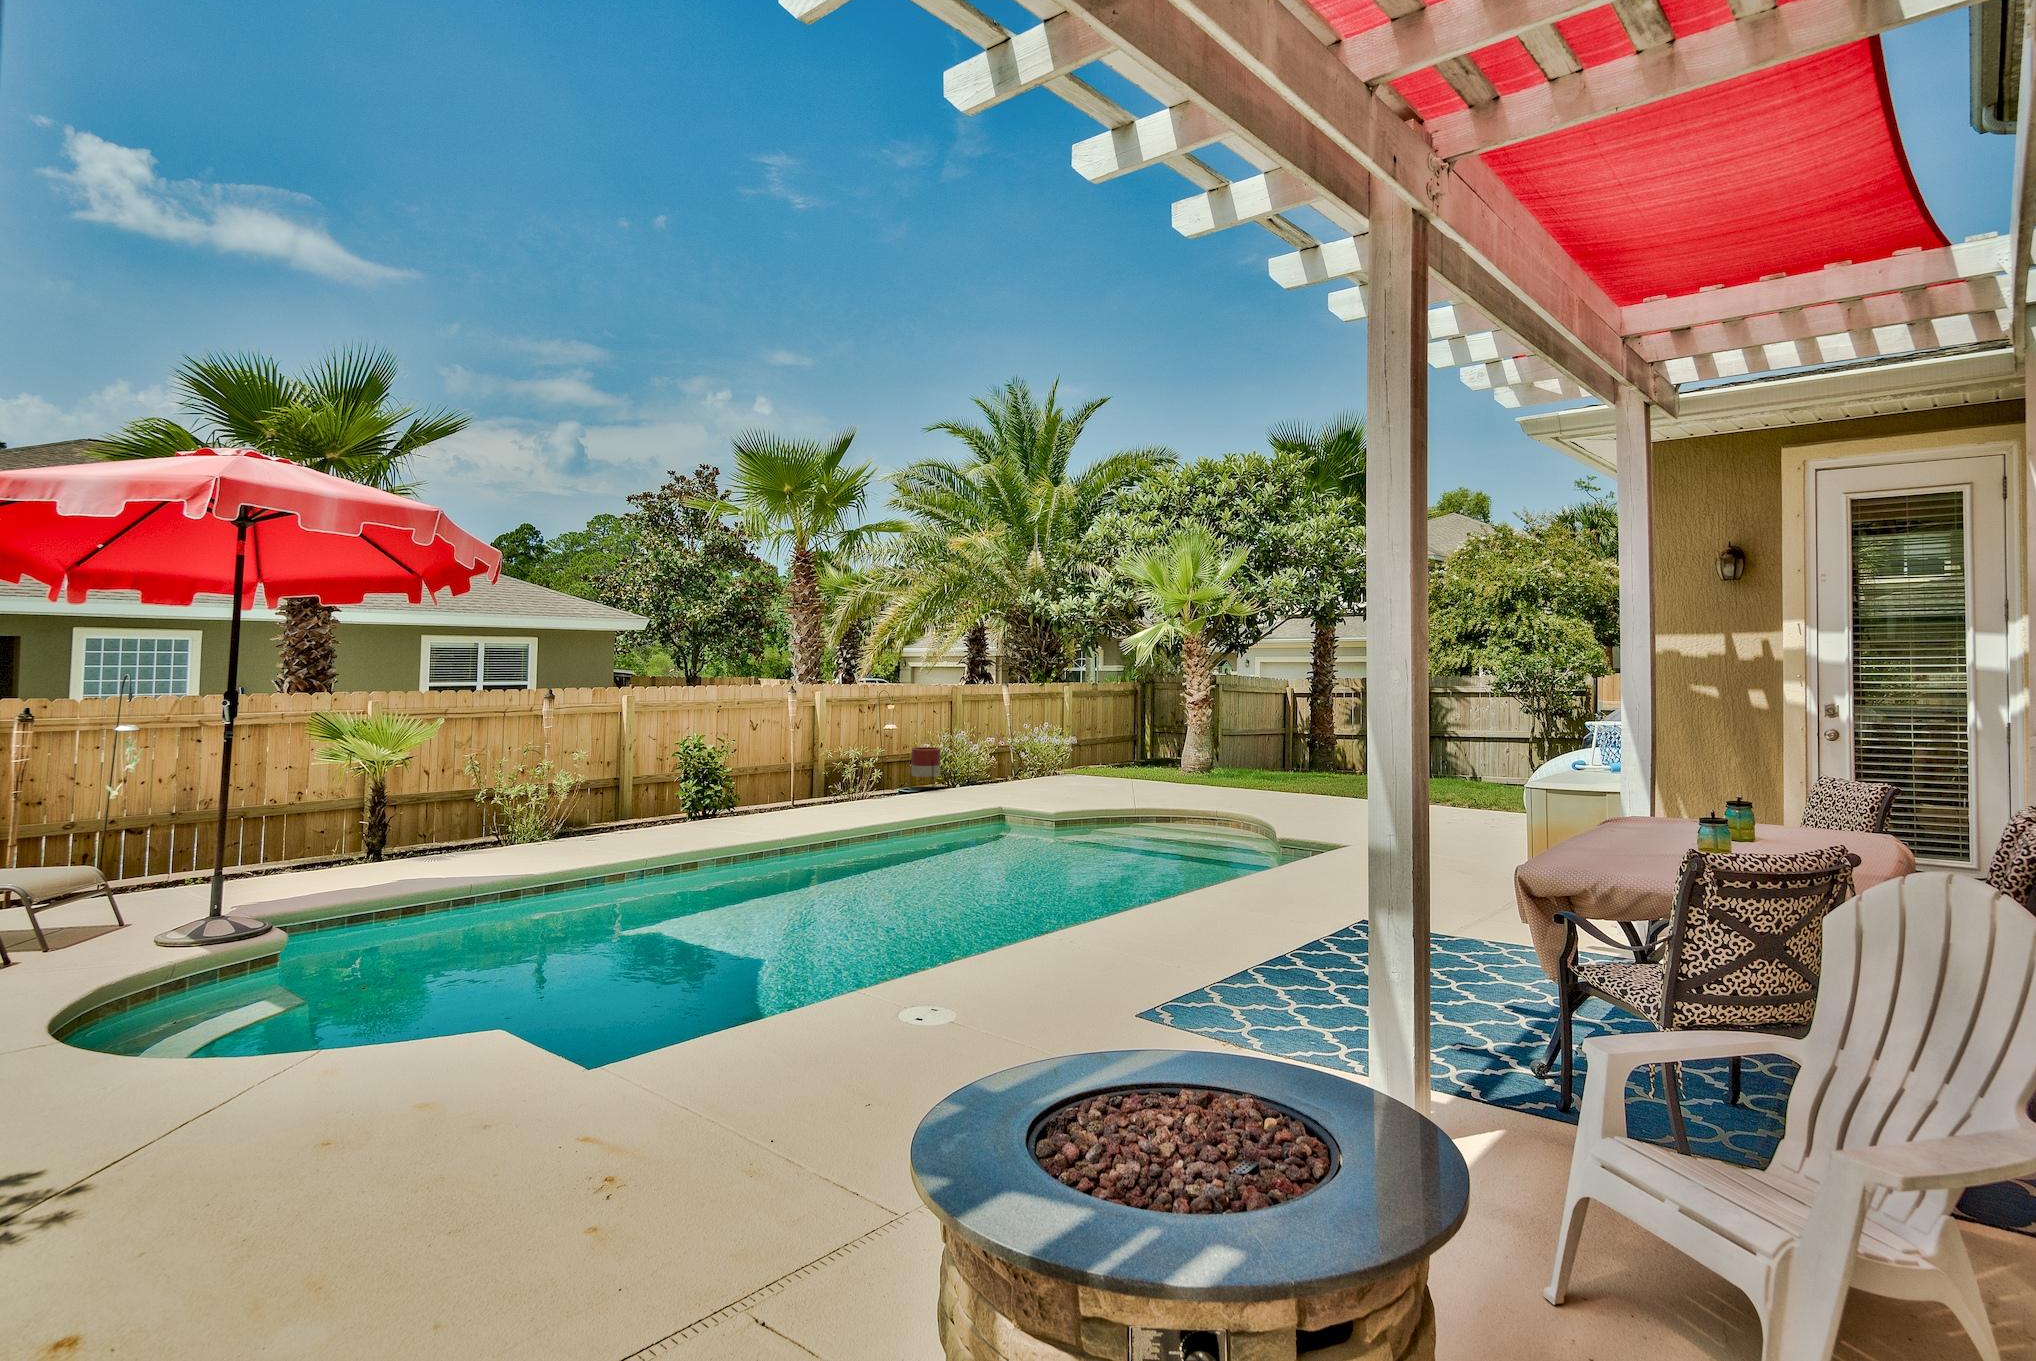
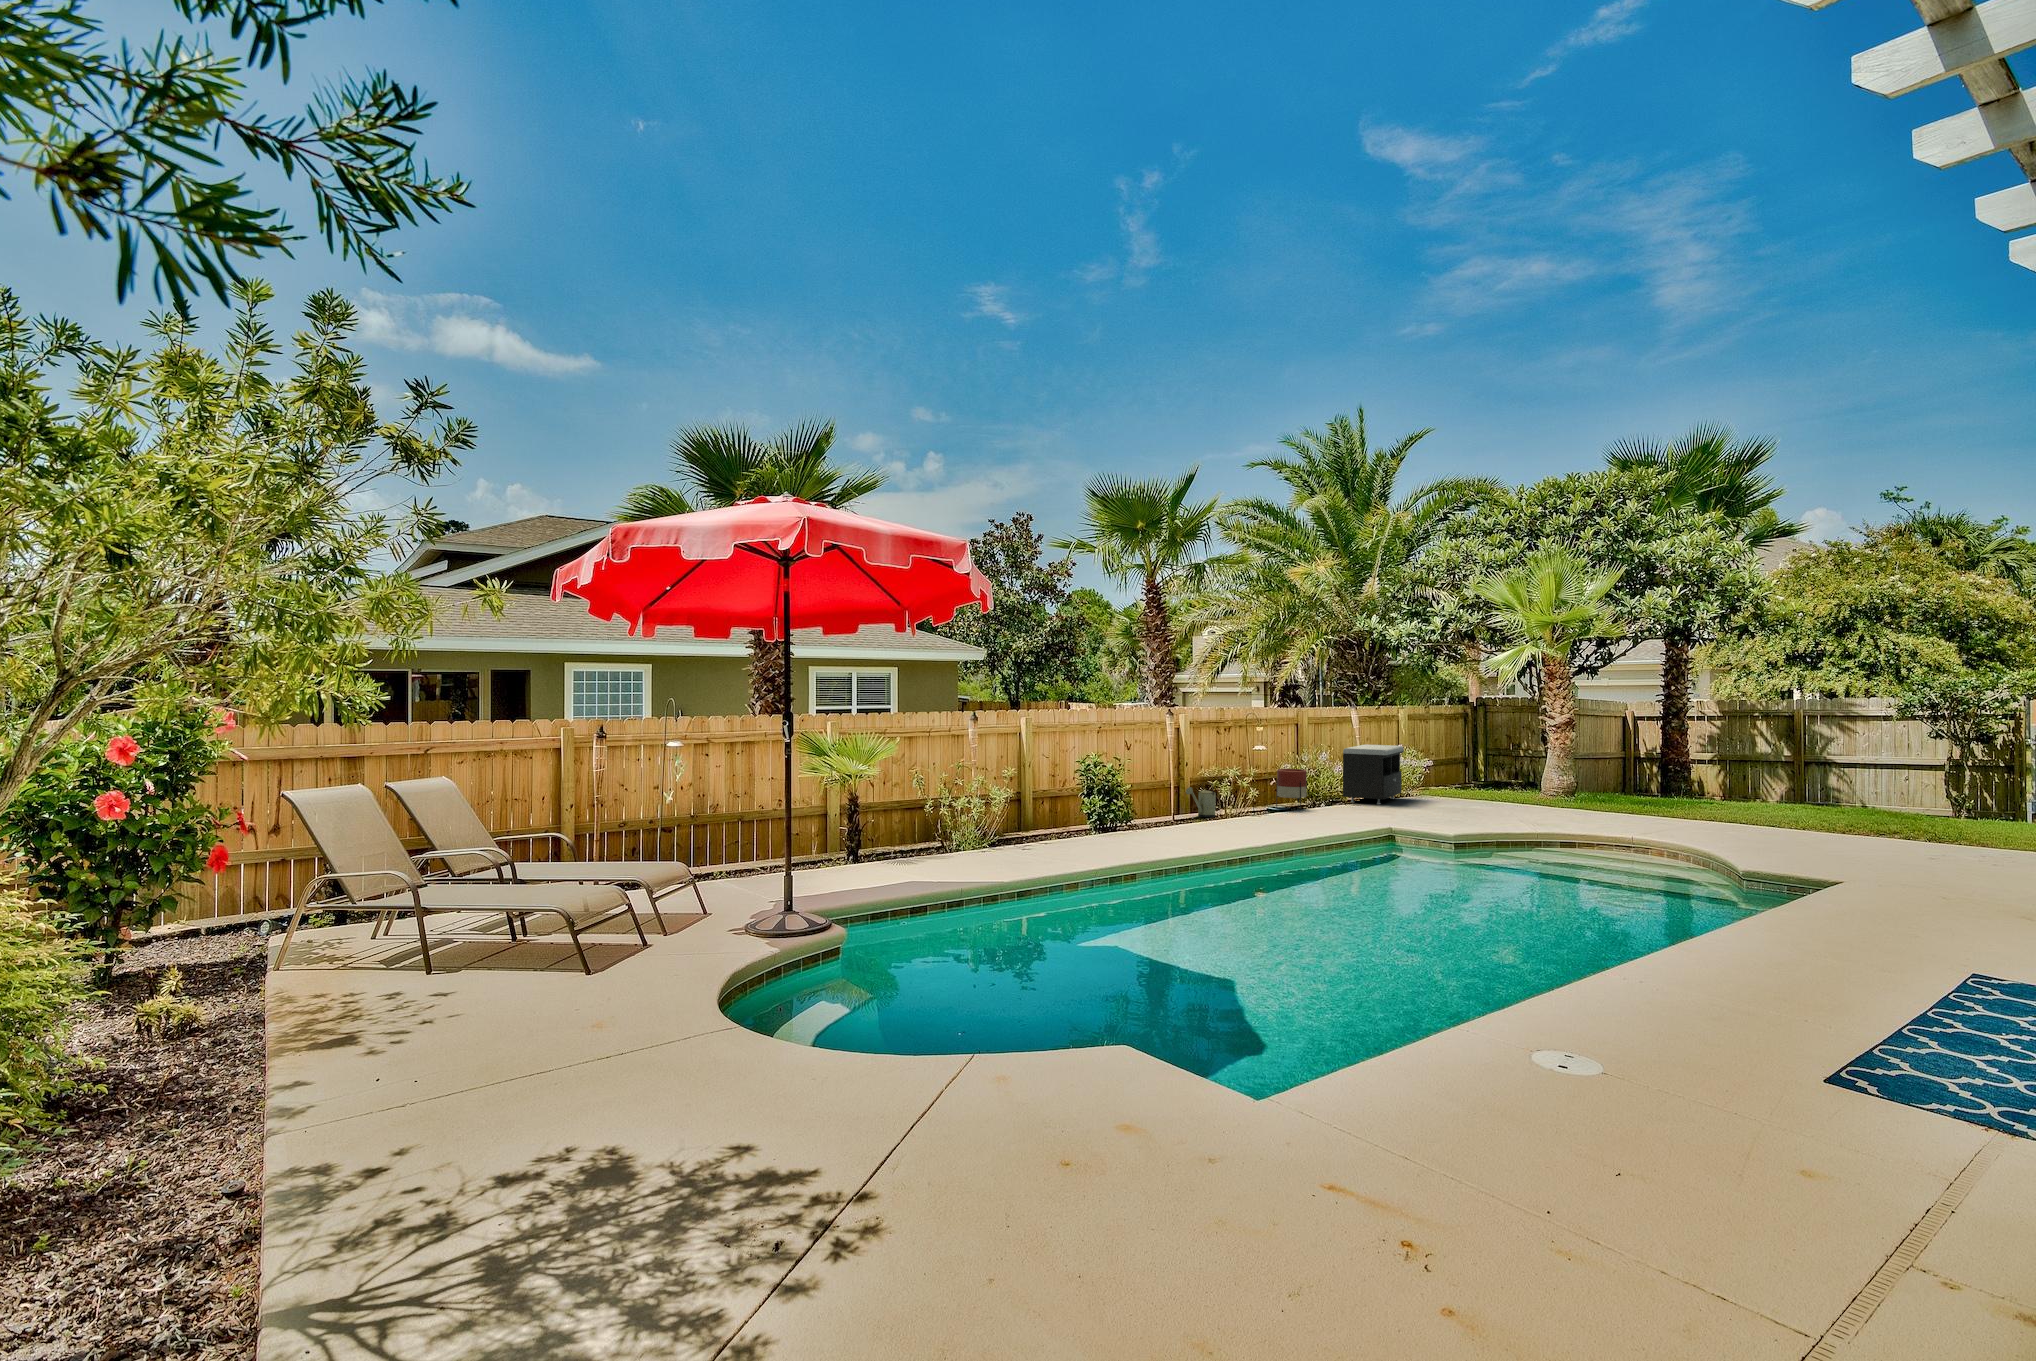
storage bench: none [983,721,1047,782] -> present [1343,744,1404,804]
watering can: none [806,763,840,799] -> present [1186,784,1216,817]

